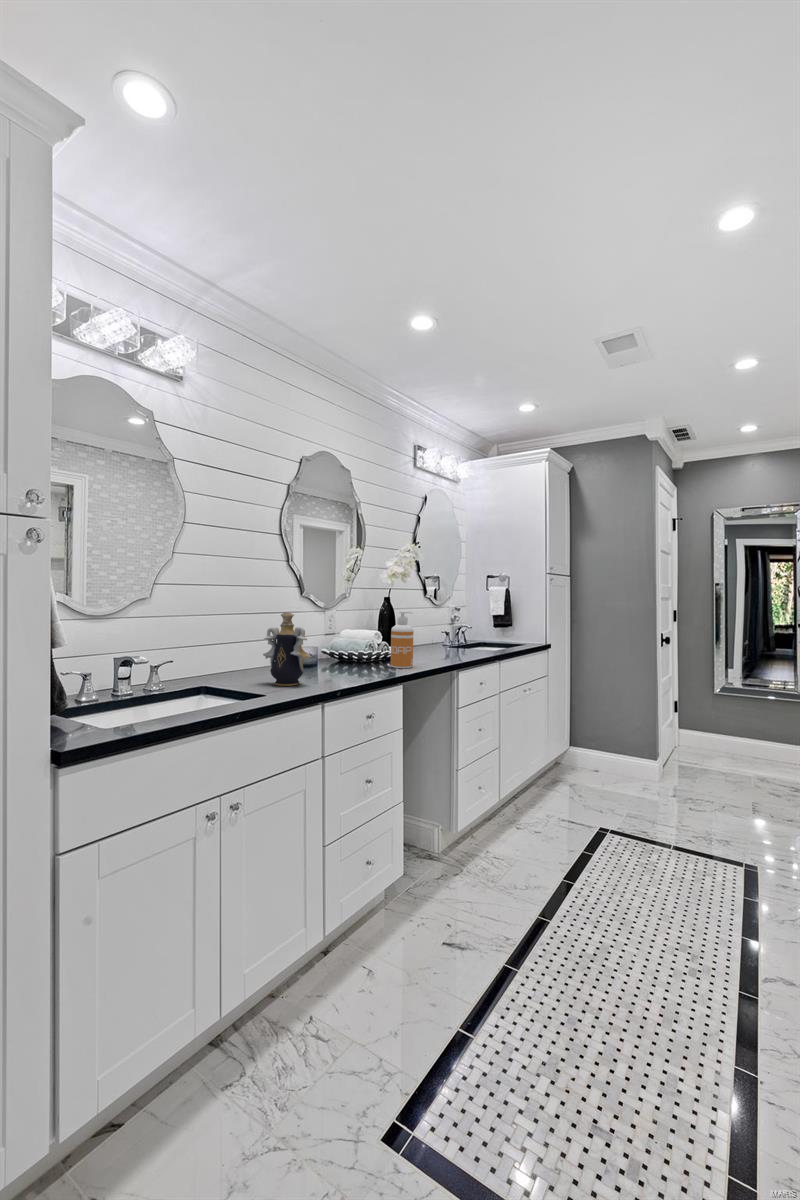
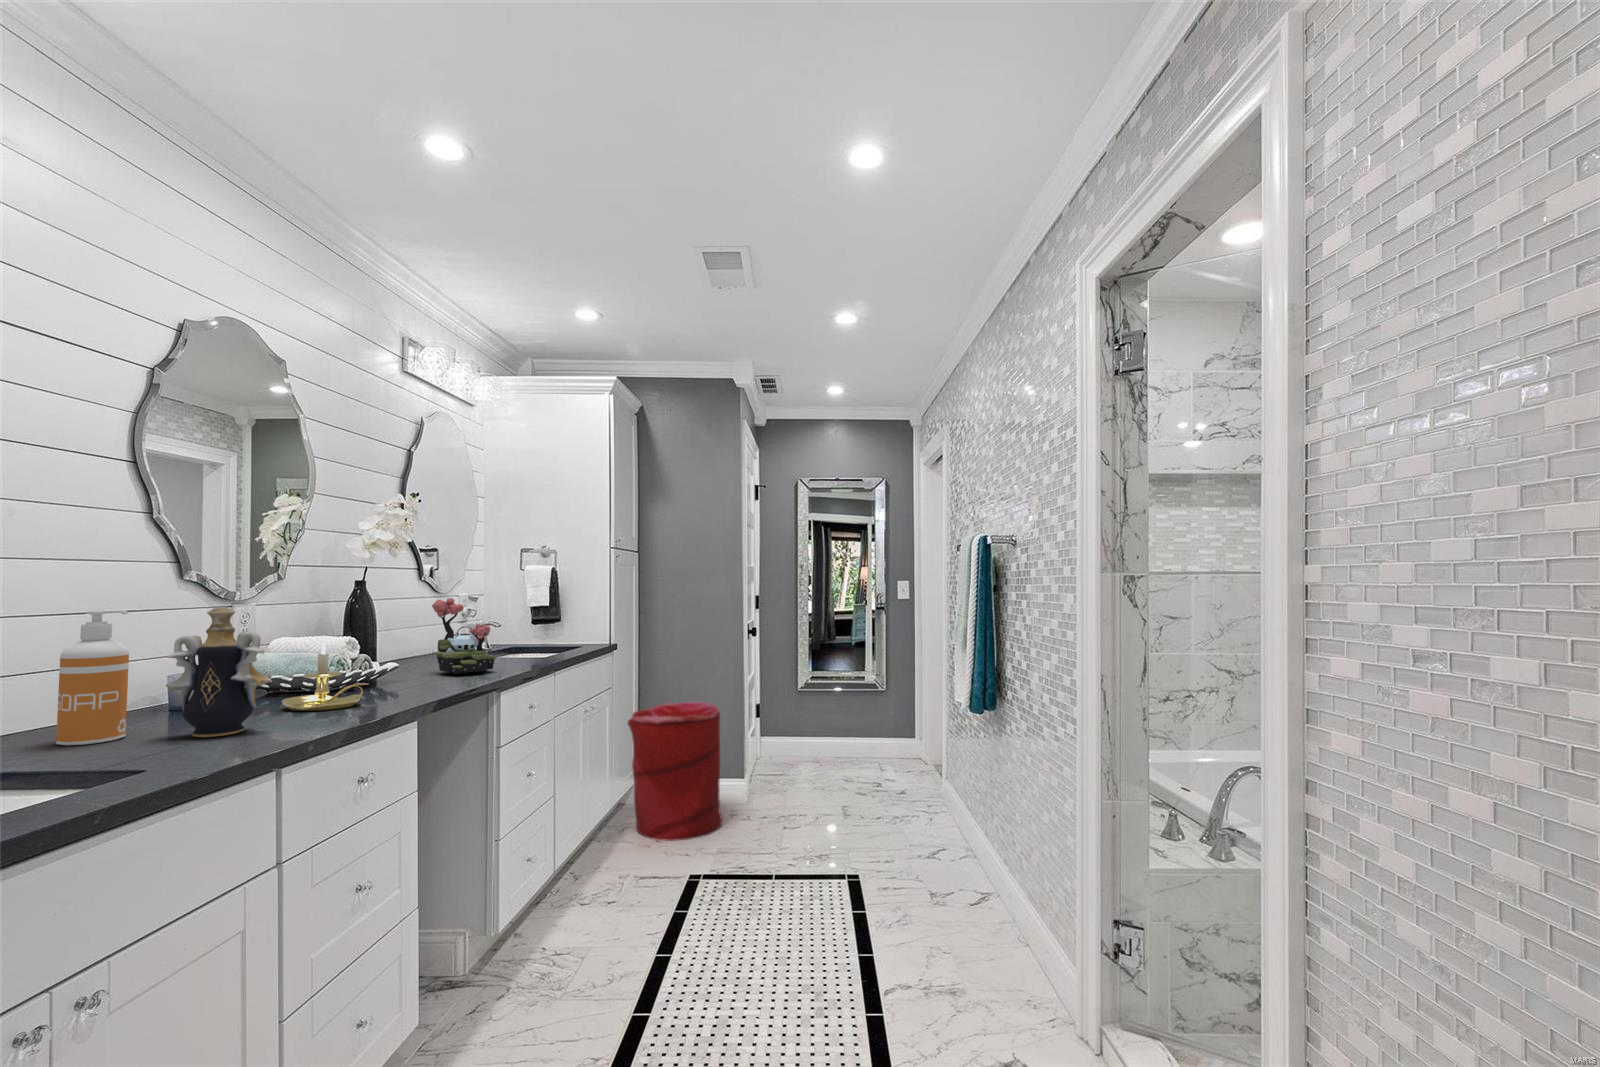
plant: none [420,610,457,660] -> present [432,598,495,674]
soap dispenser: present [391,611,413,668] -> present [56,610,129,745]
candle holder: none [327,631,369,676] -> present [282,635,368,711]
laundry hamper: none [561,694,635,798] -> present [628,702,722,841]

